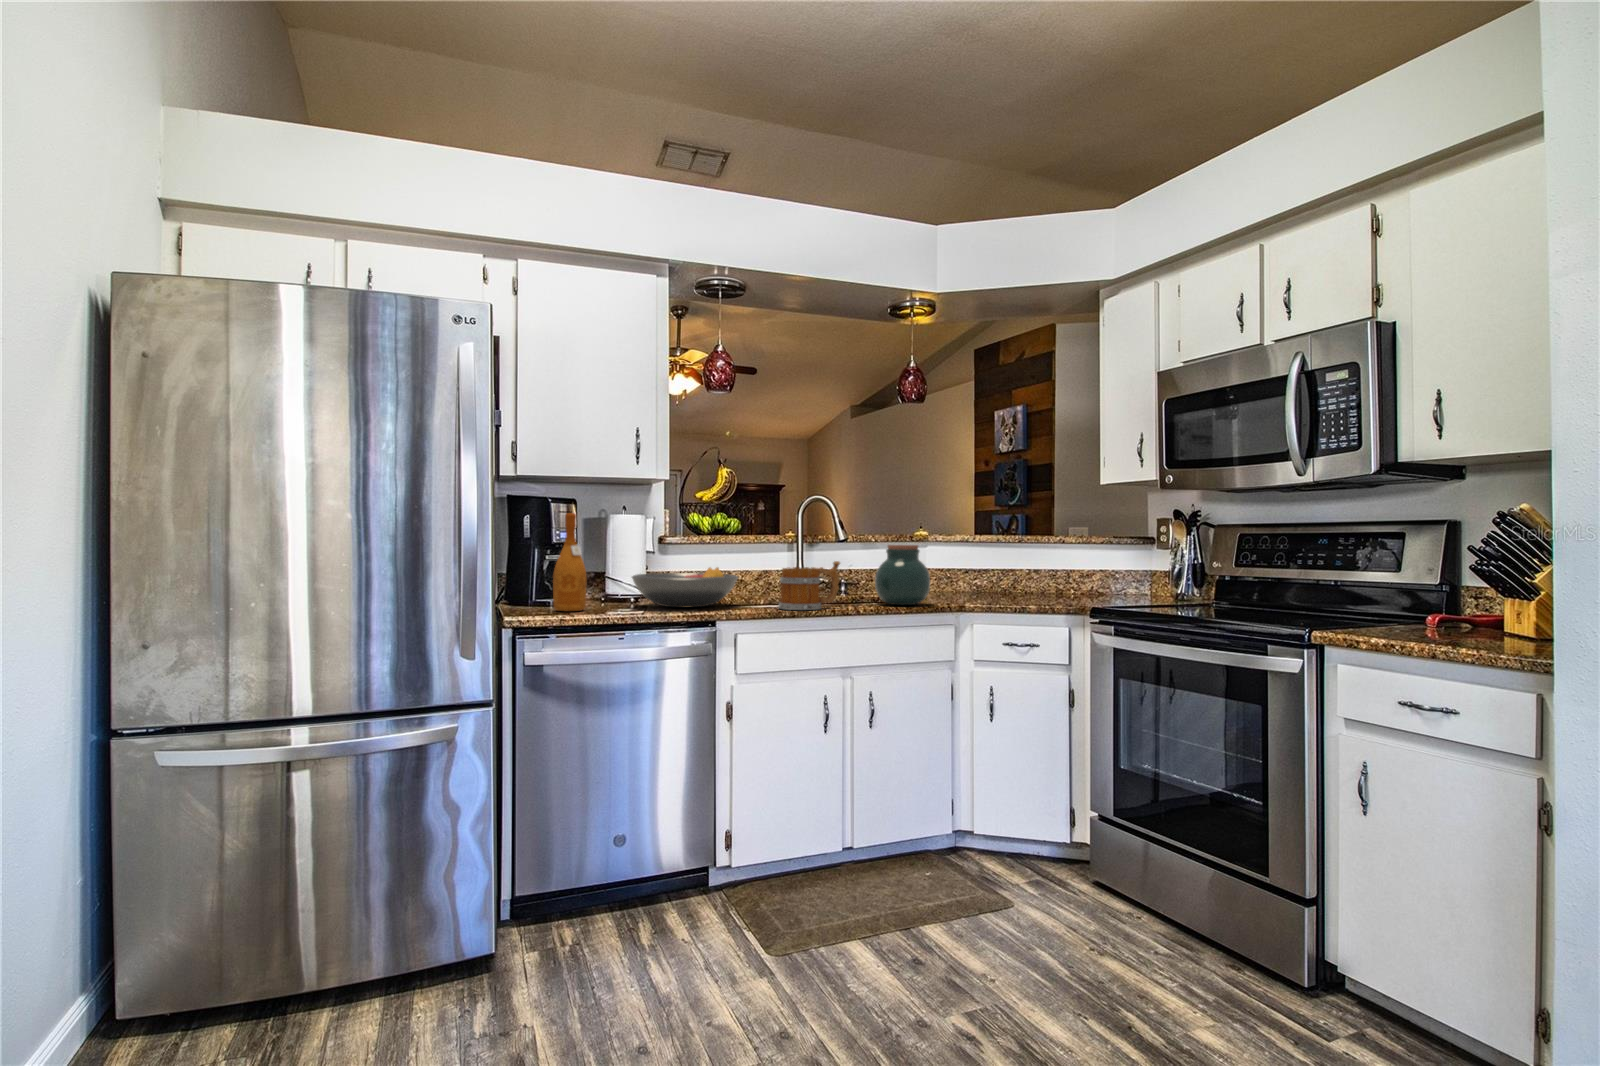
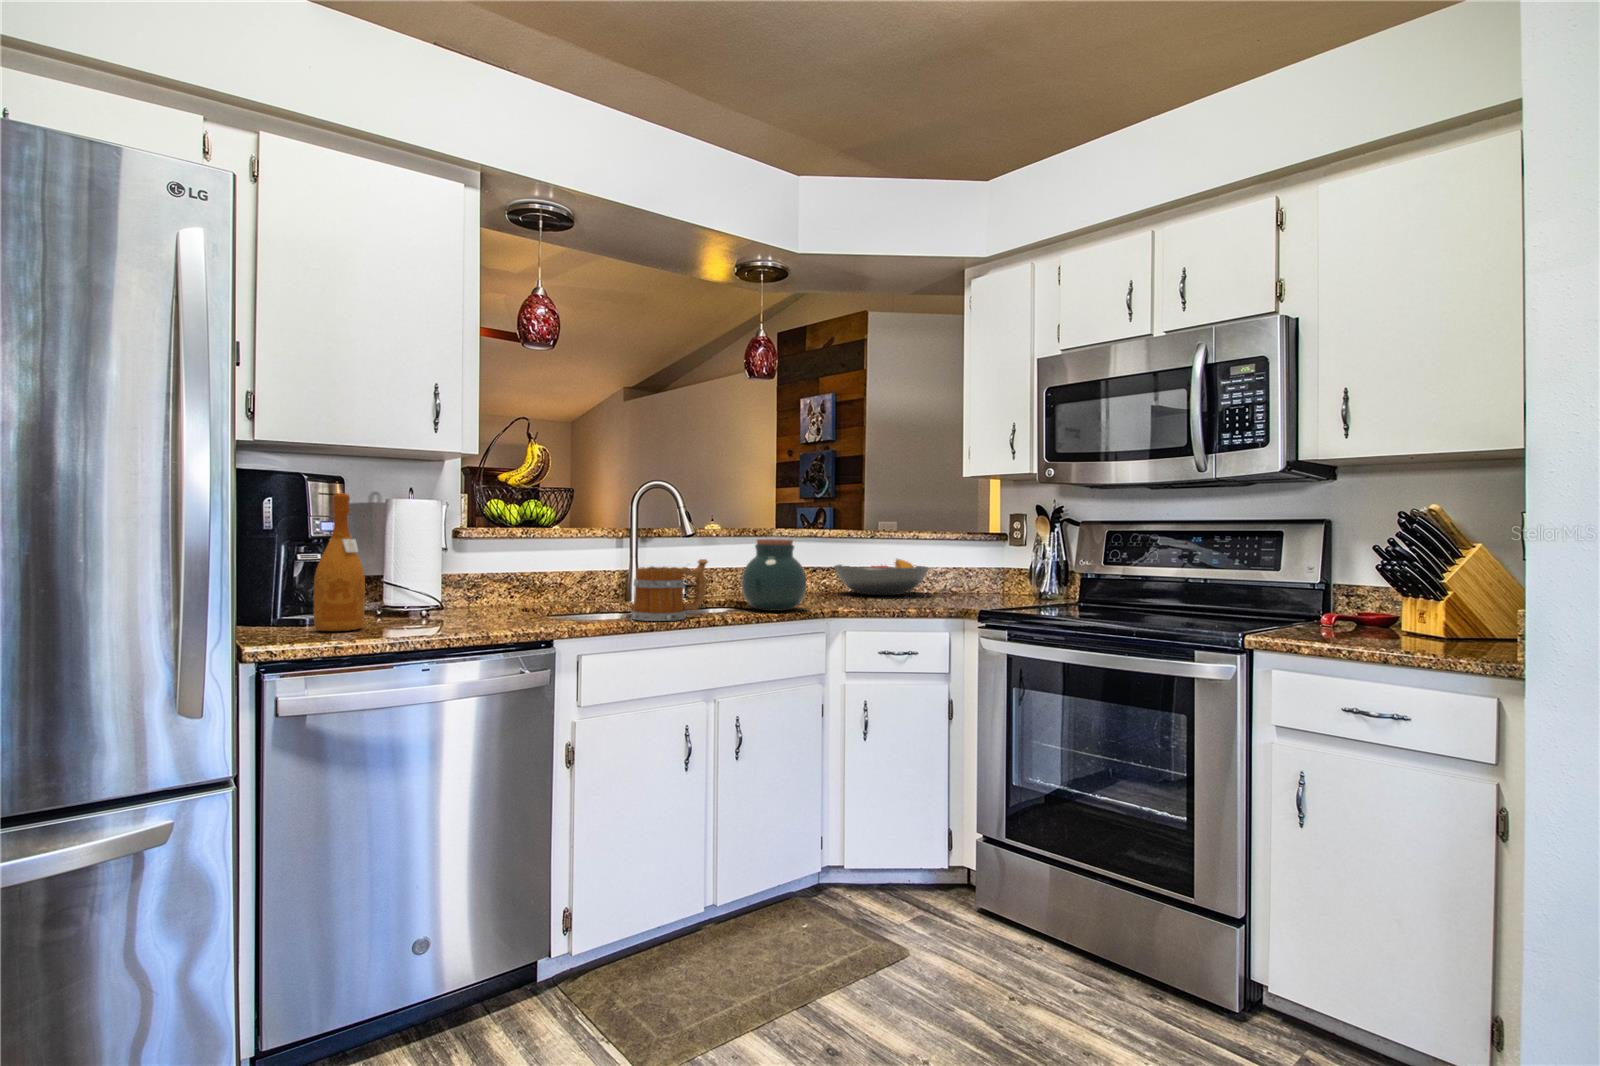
fruit bowl: present [632,568,738,607] -> present [834,559,929,595]

